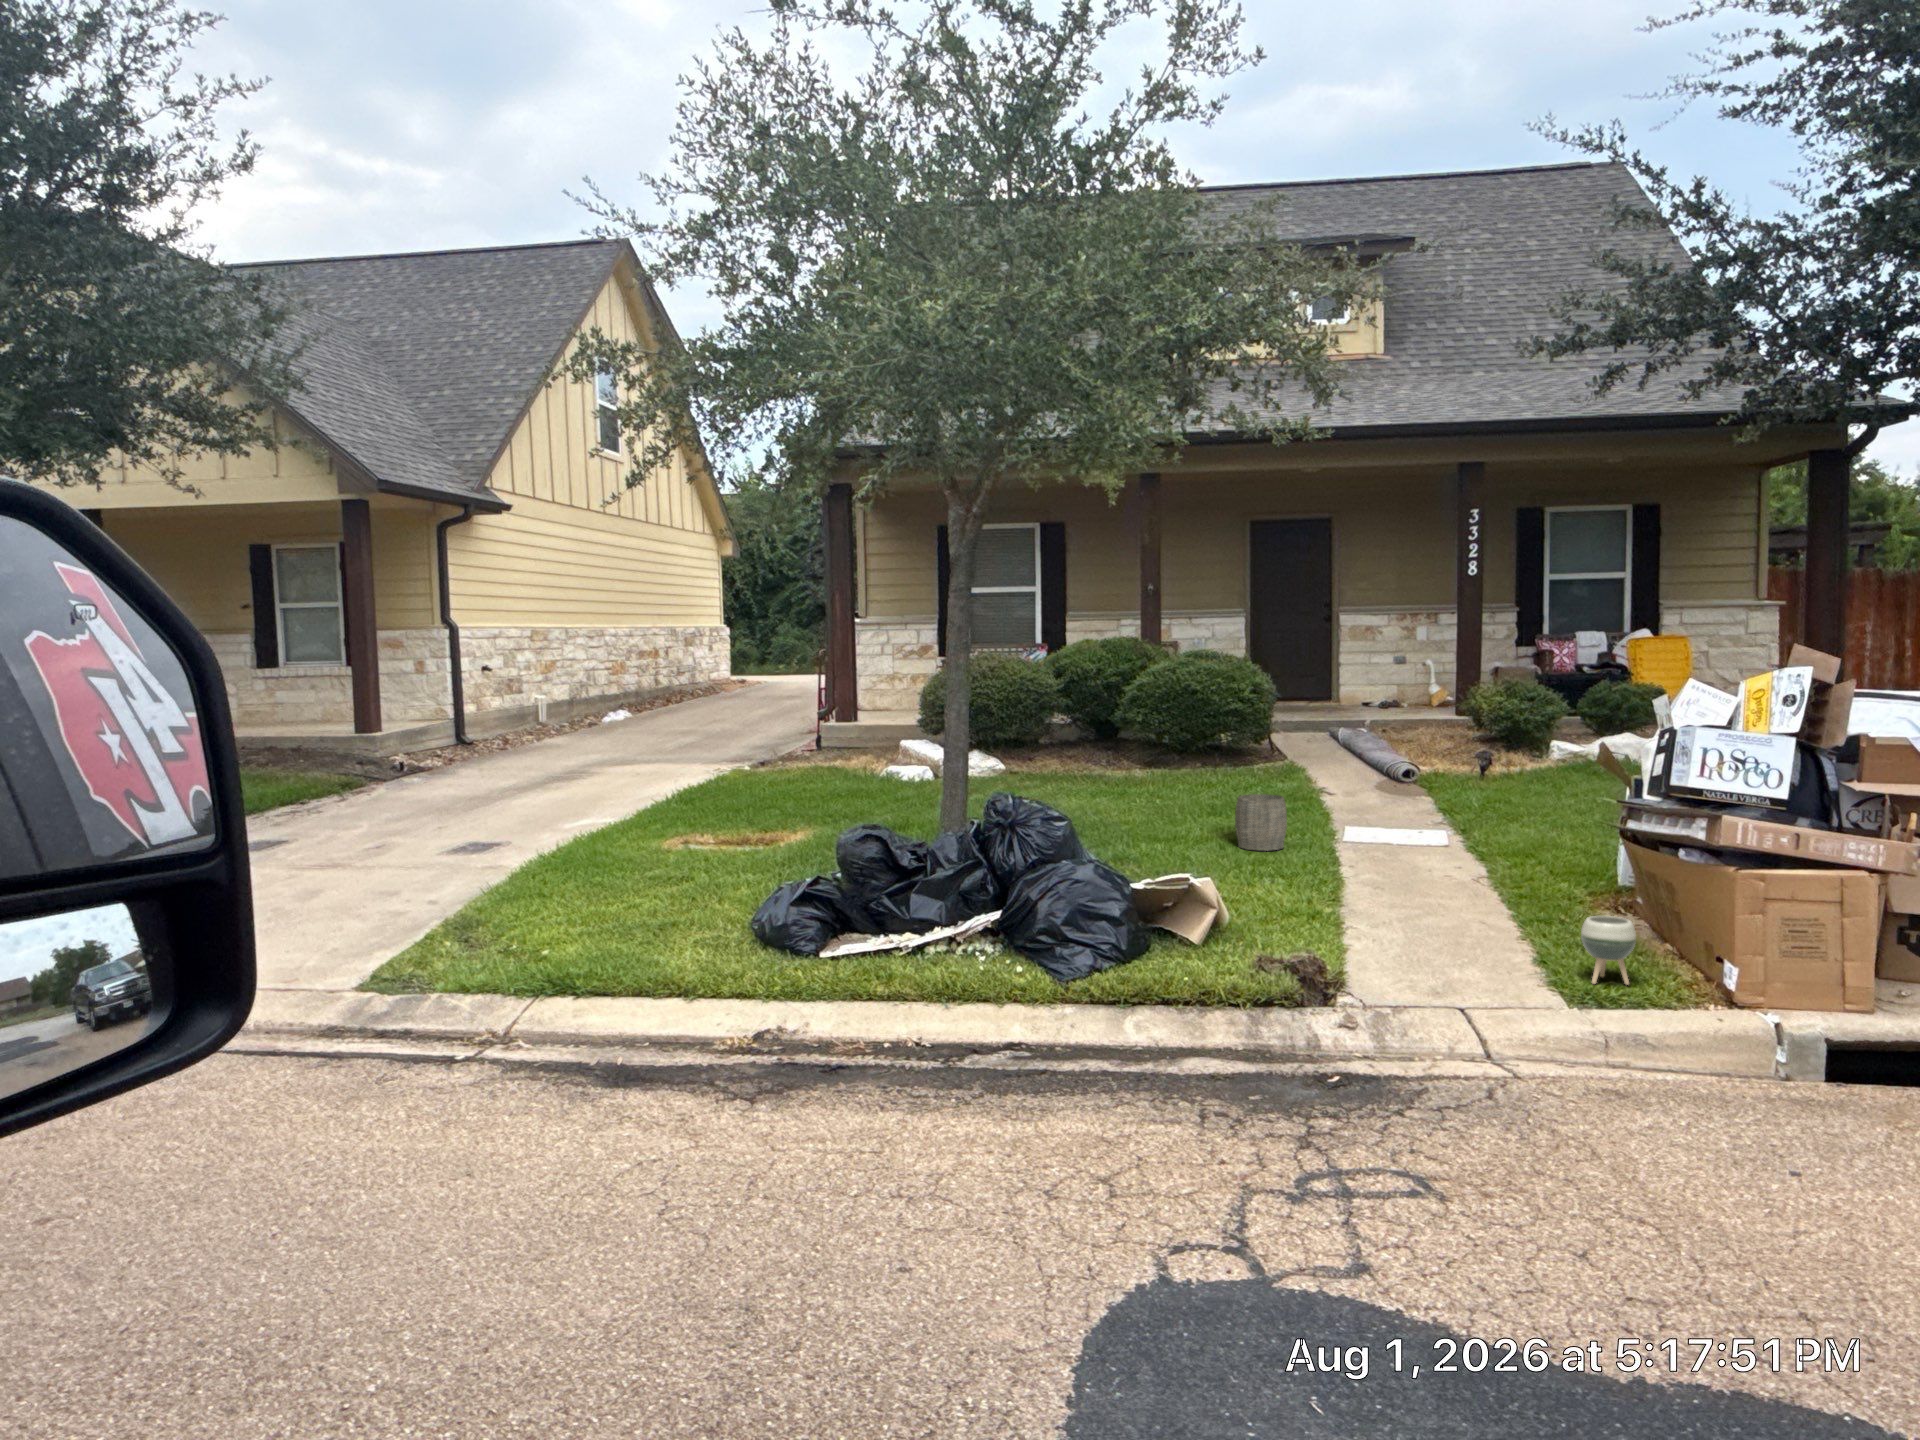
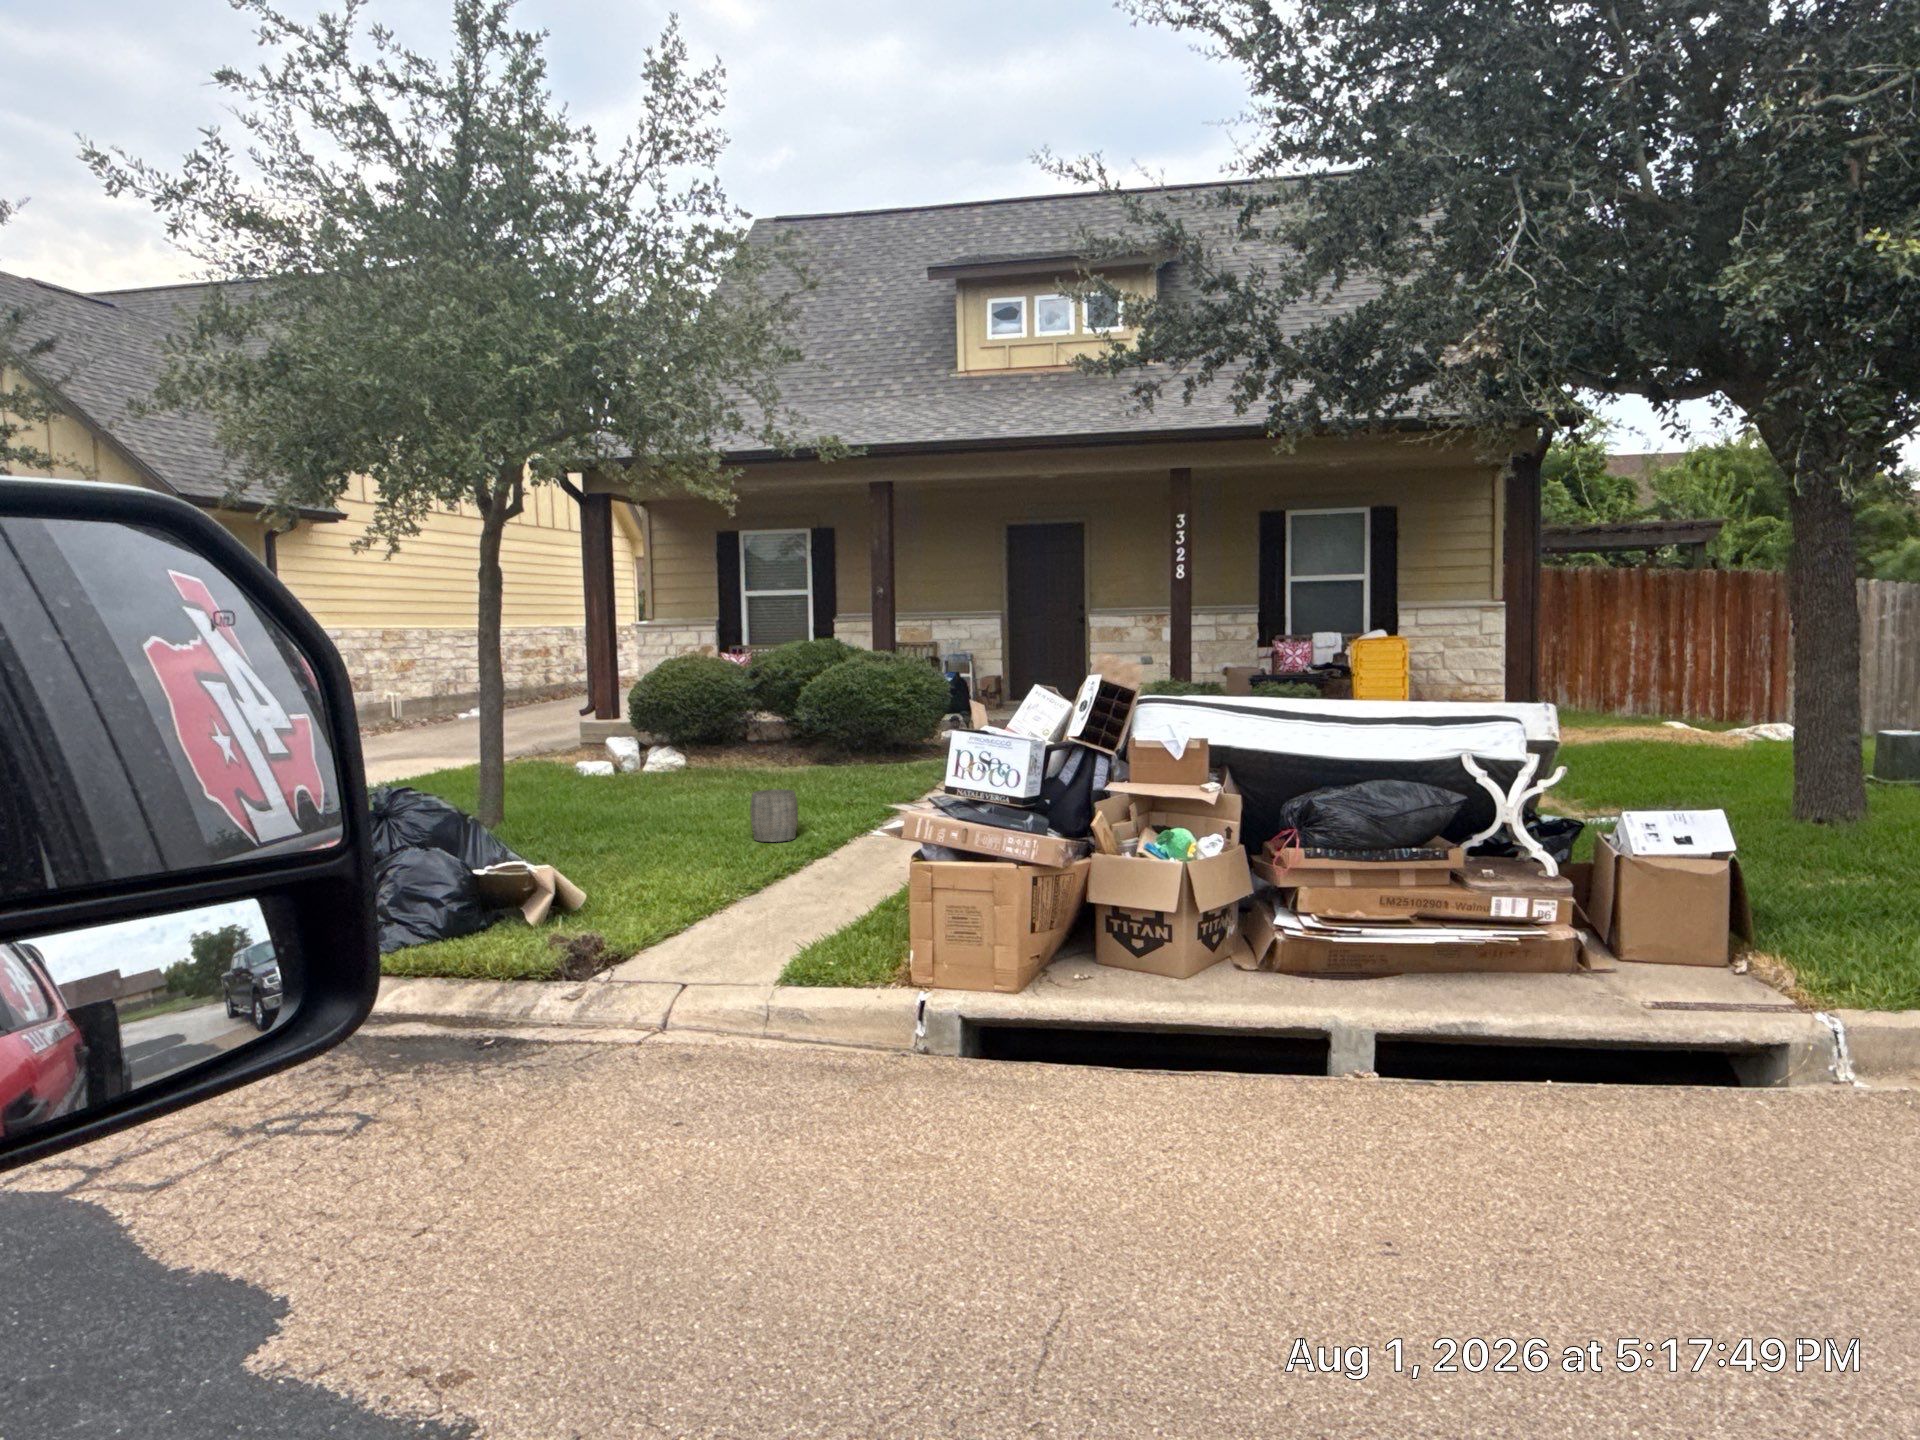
planter: present [1581,916,1636,985] -> none [837,903,883,967]

